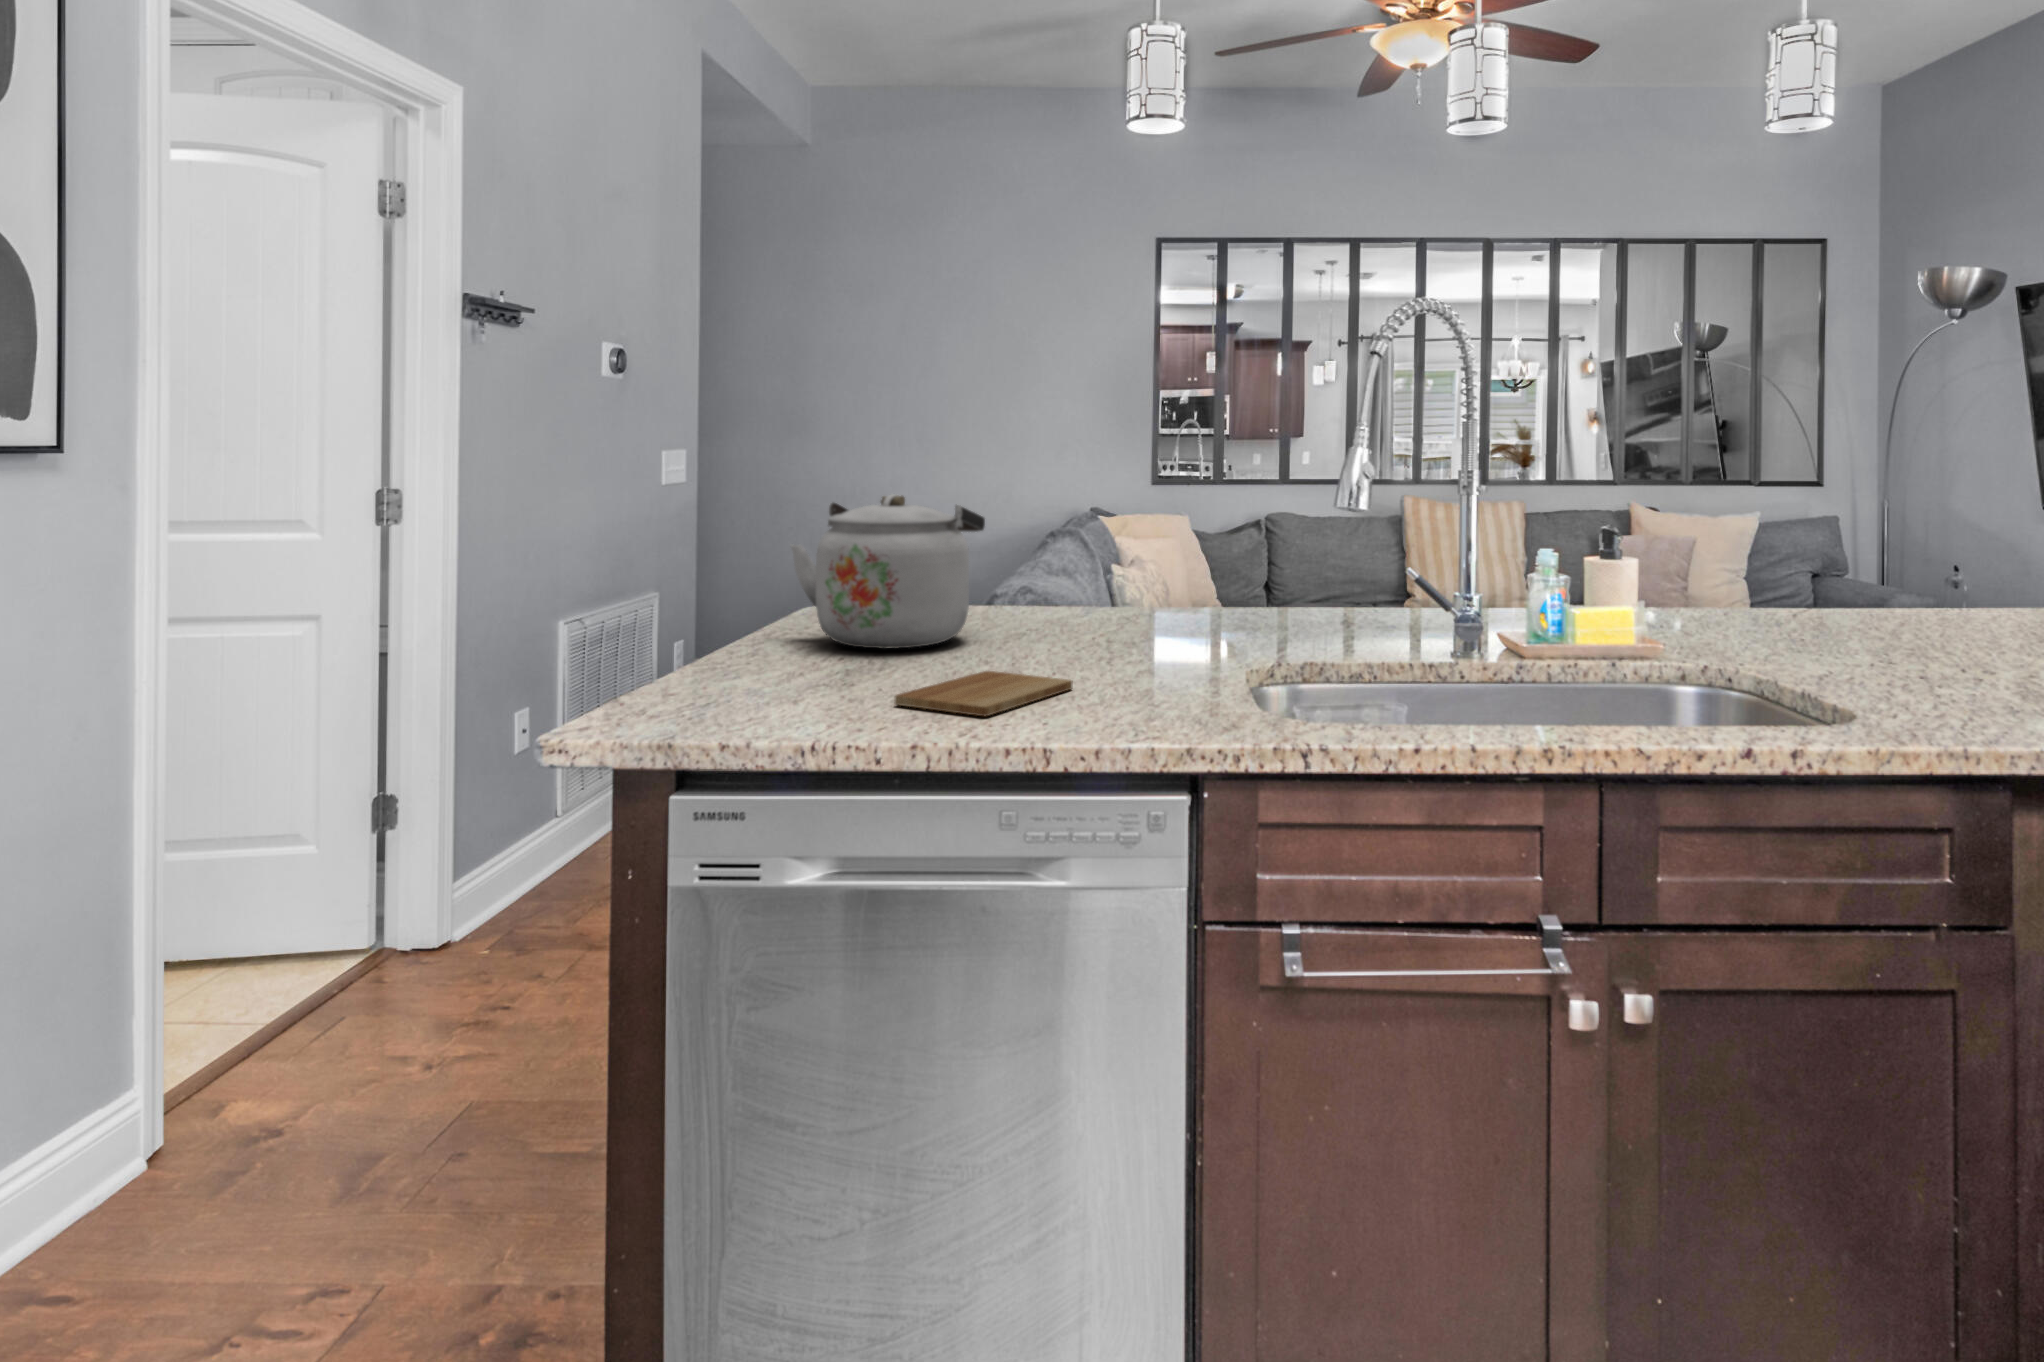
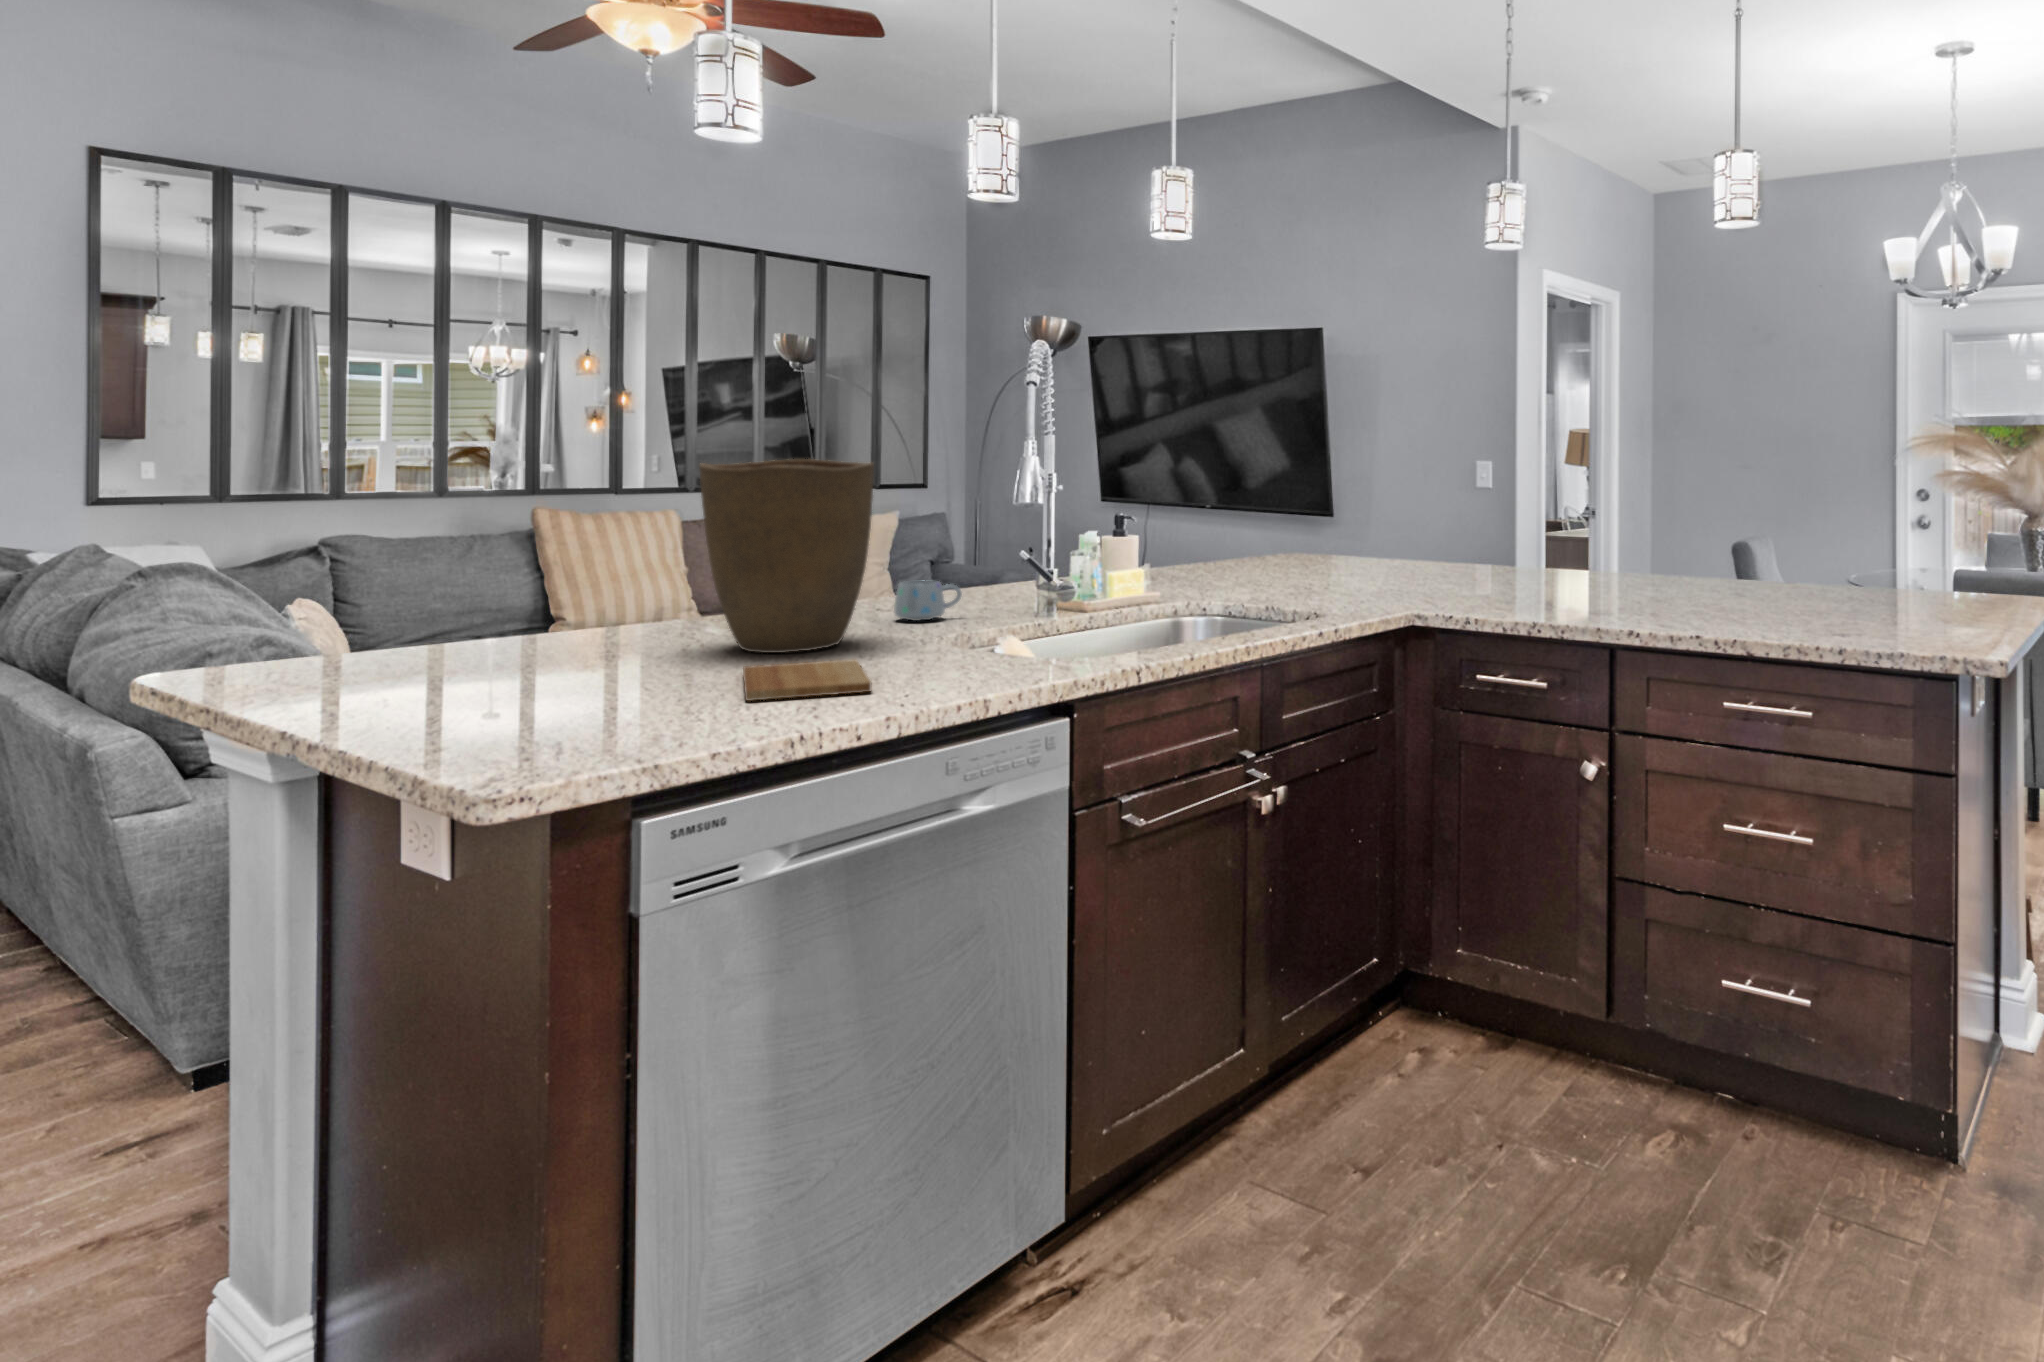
vase: none [1033,467,1192,664] -> present [699,459,874,653]
kettle: present [790,494,985,649] -> none [318,494,592,678]
mug: none [1284,601,1354,647] -> present [894,580,962,621]

